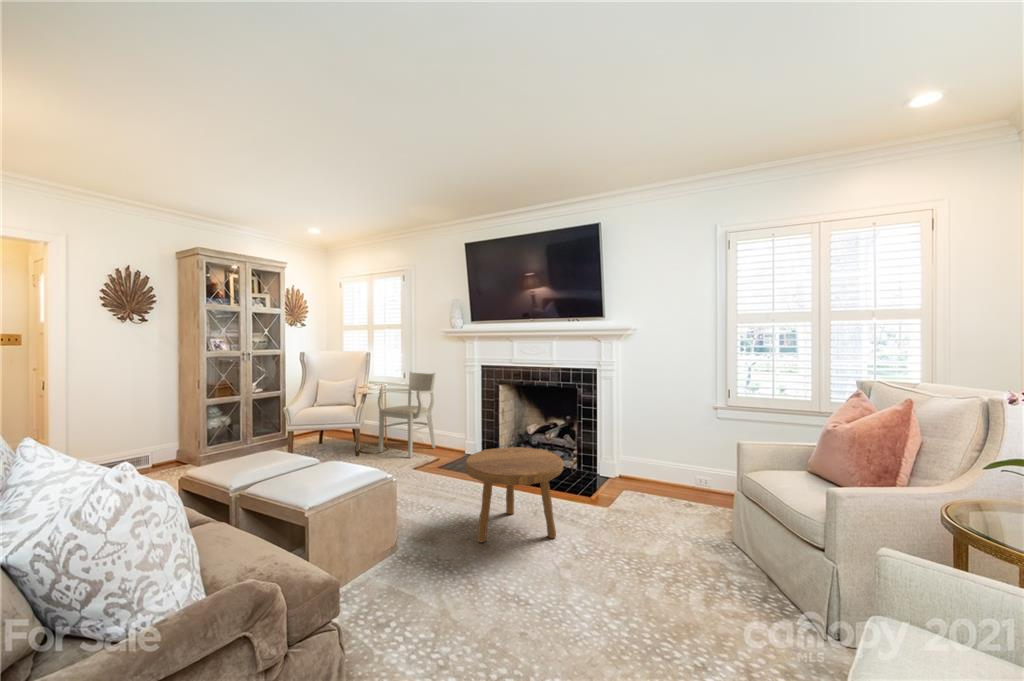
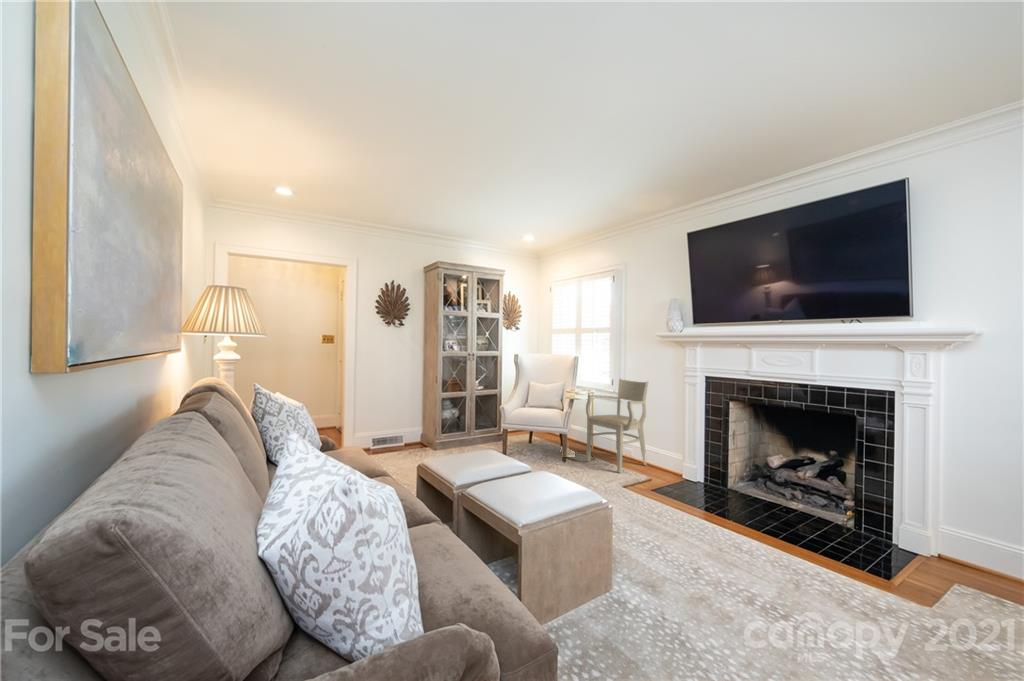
footstool: present [465,447,563,543] -> none [695,486,850,634]

